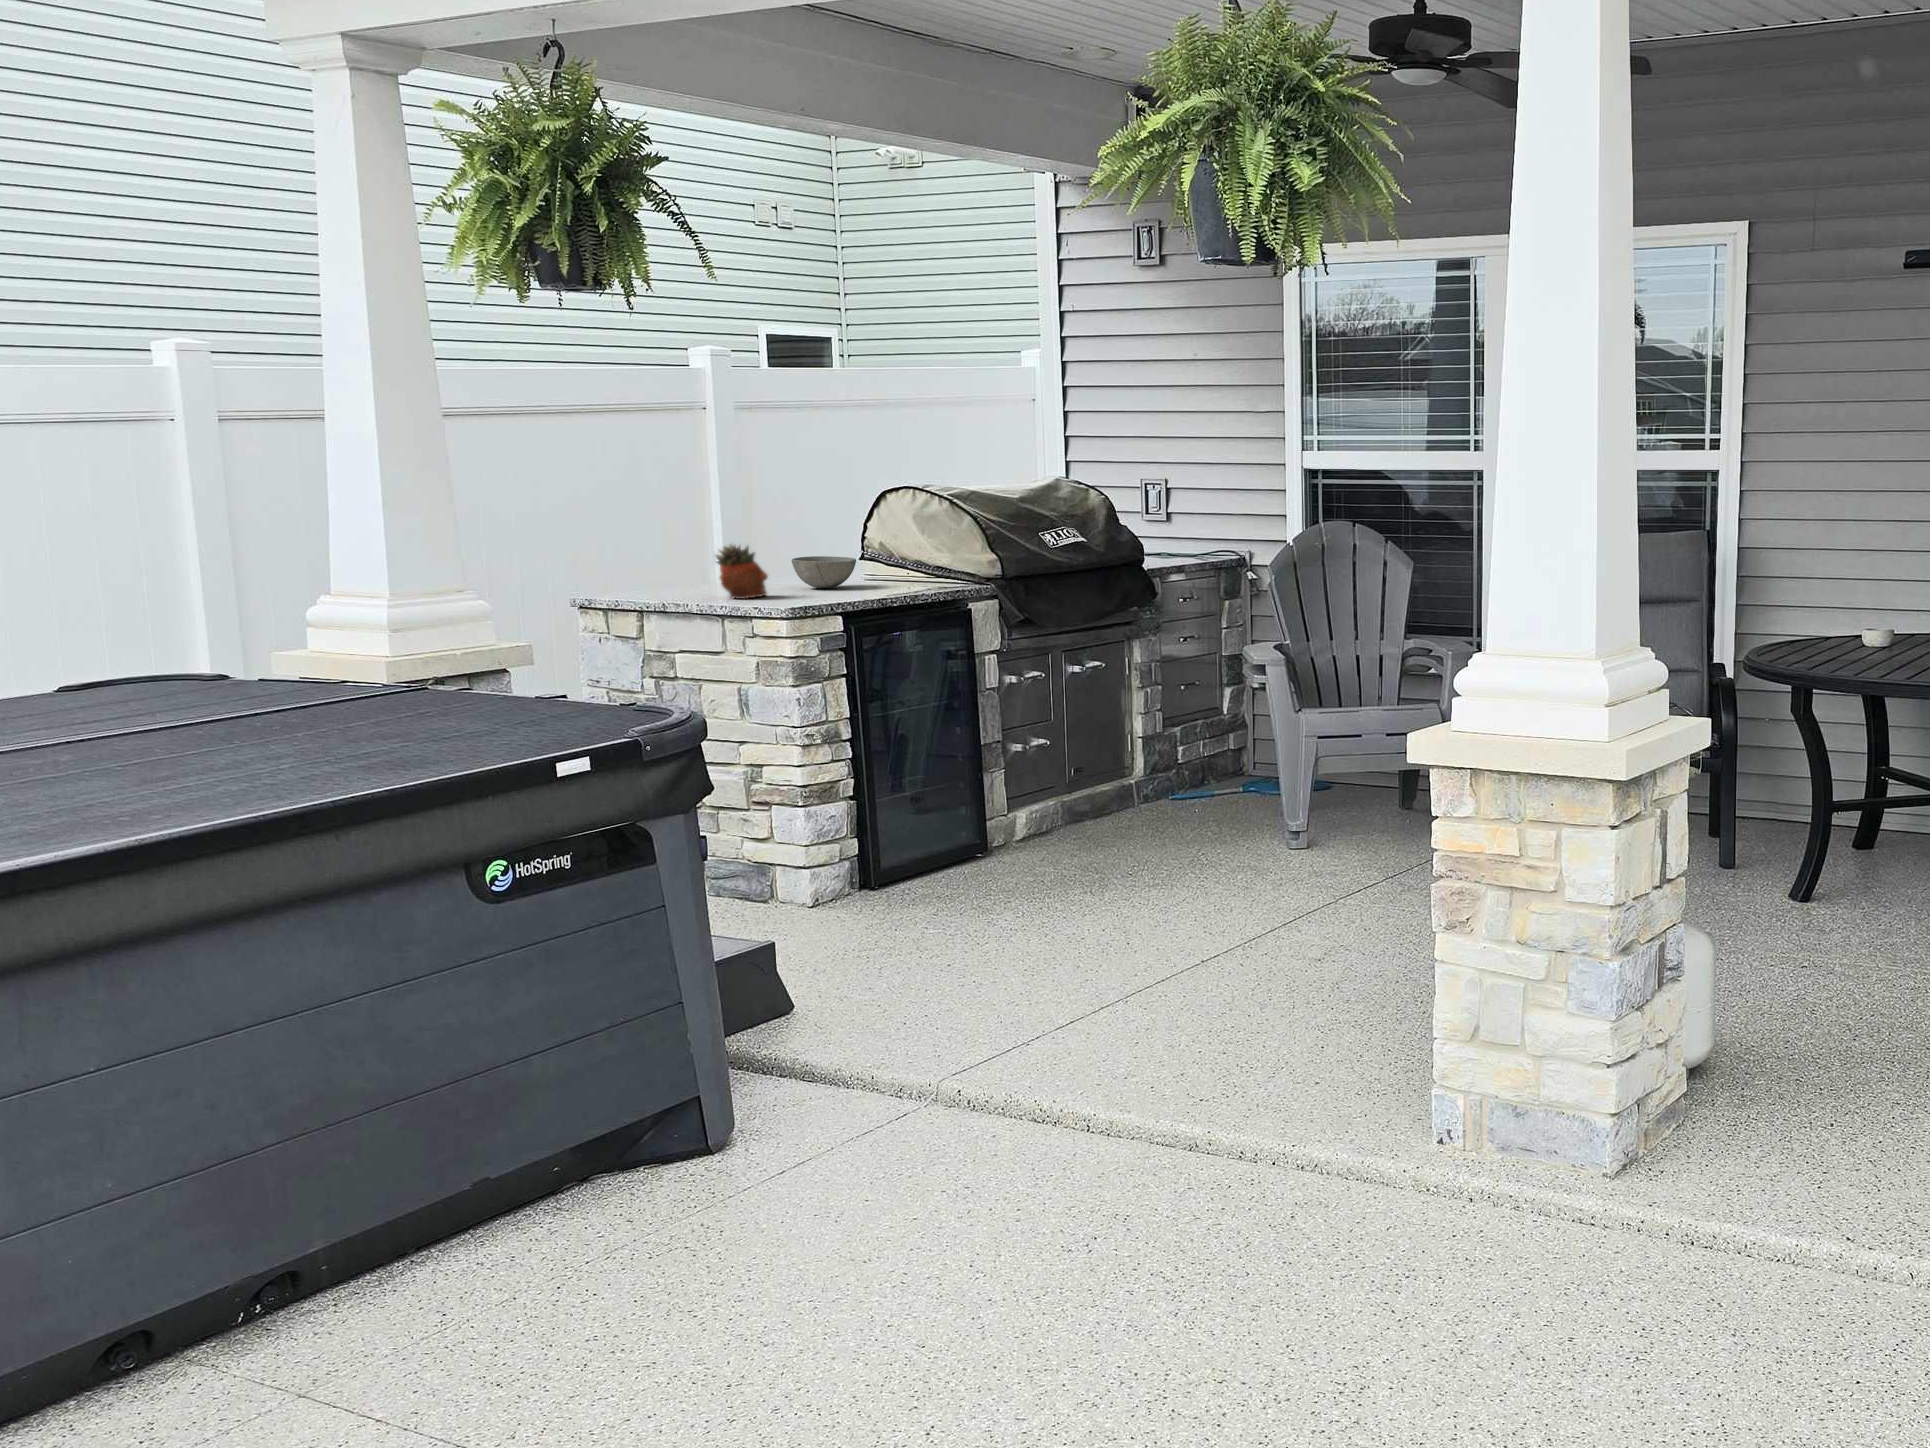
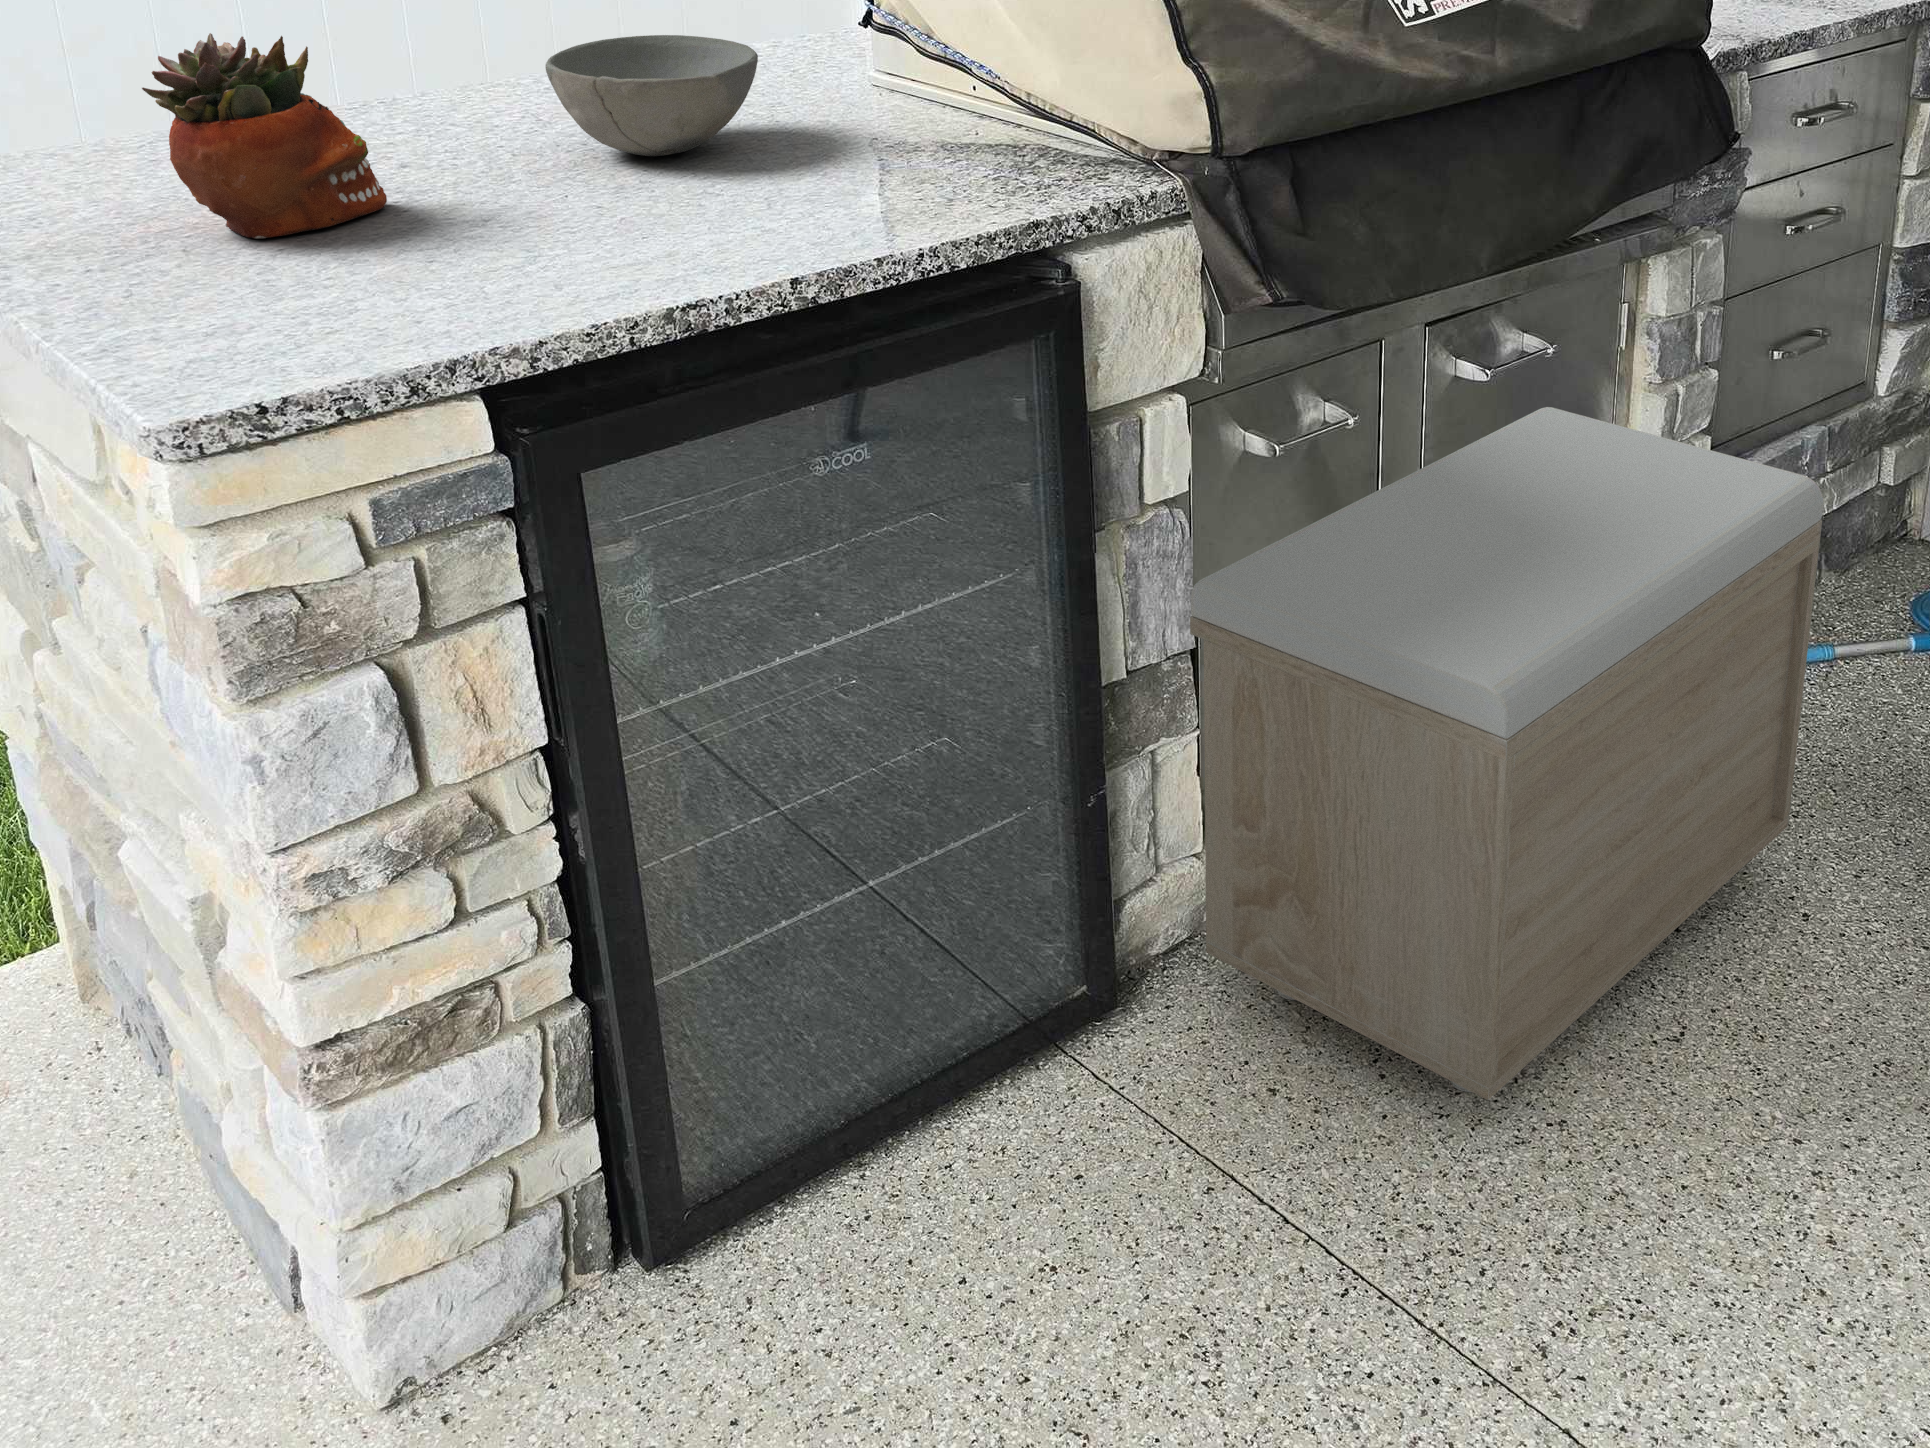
storage bench: none [1002,683,1194,857] -> present [1190,407,1823,1100]

